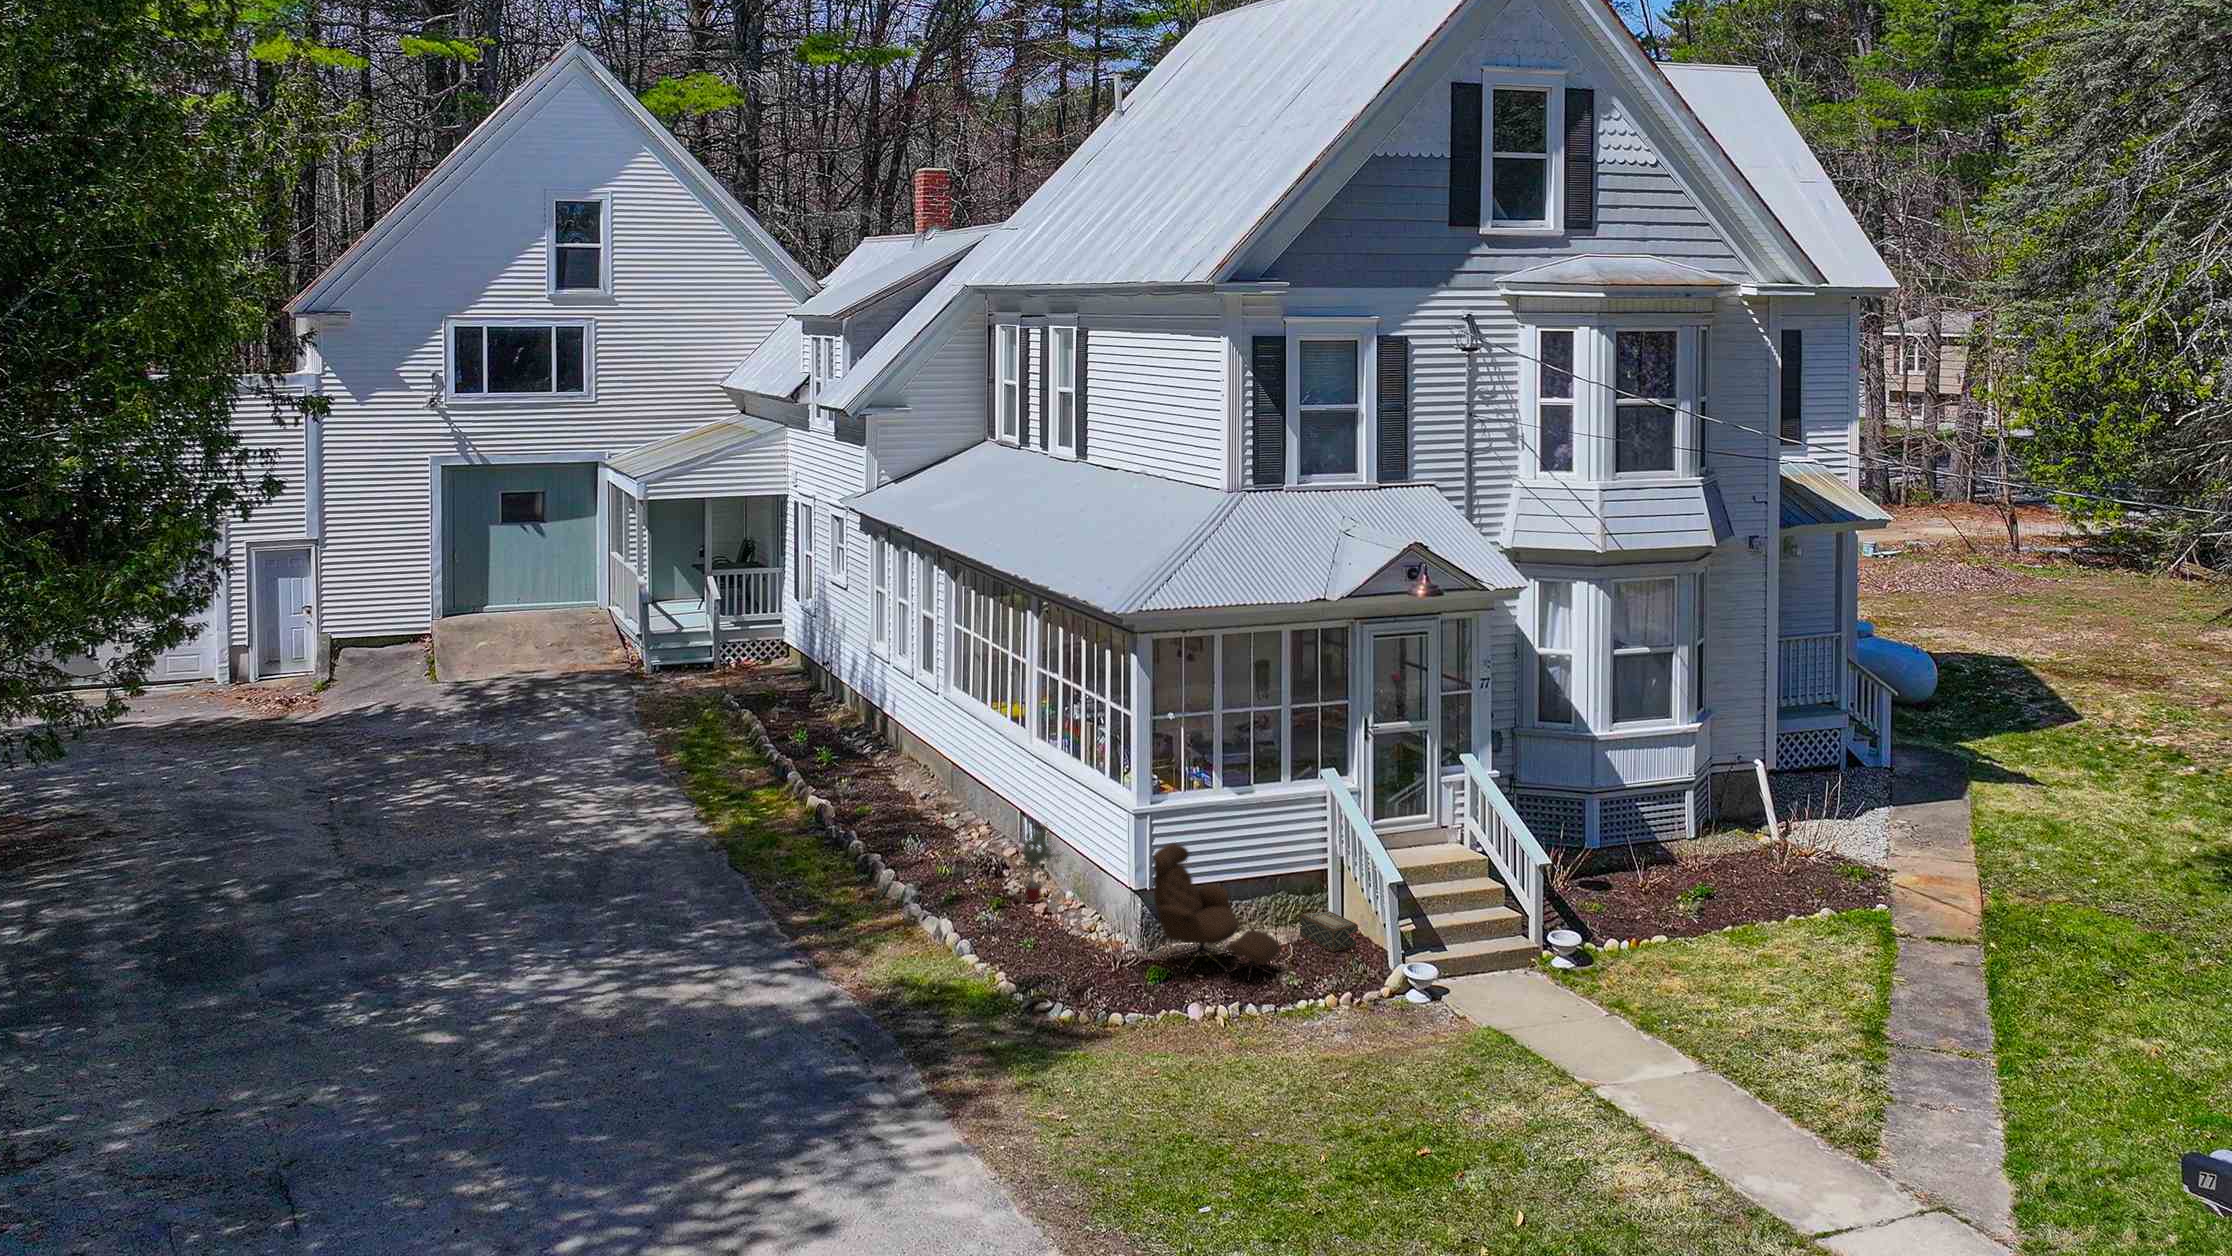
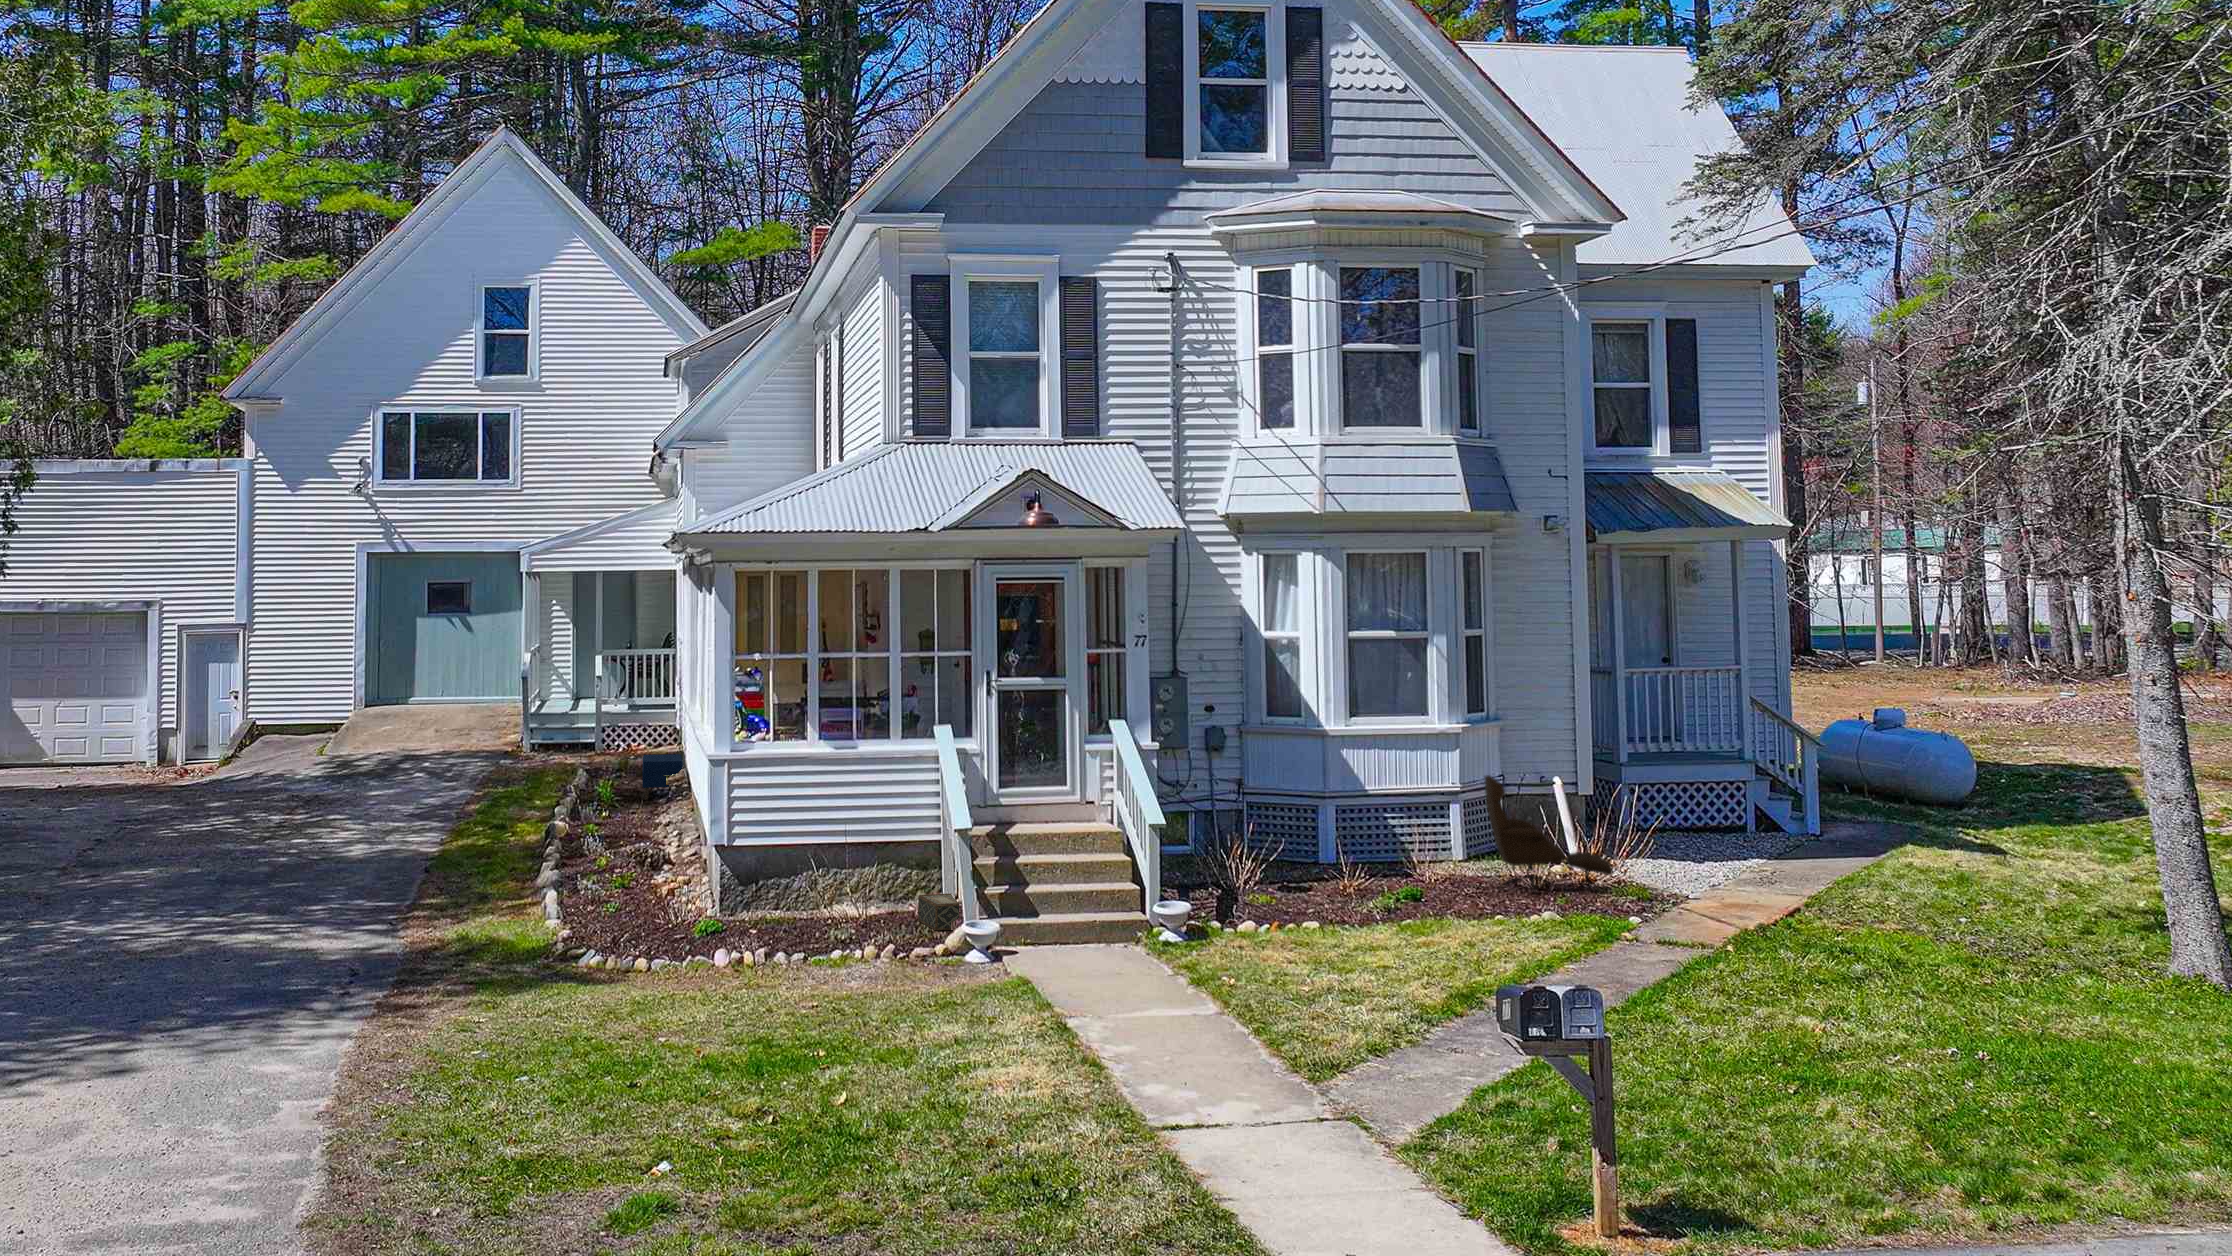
bench: none [812,687,865,739] -> present [642,754,683,800]
potted tree: present [1022,822,1063,903] -> none [658,799,708,892]
lounge chair: present [1154,843,1281,980] -> present [1484,775,1613,894]

